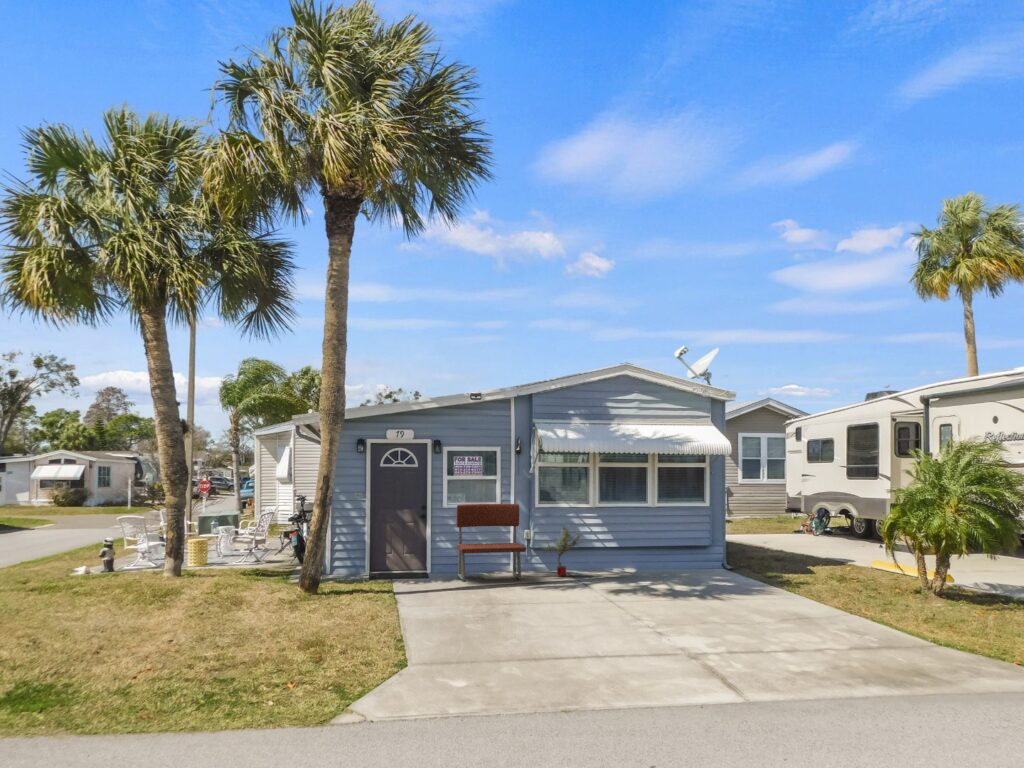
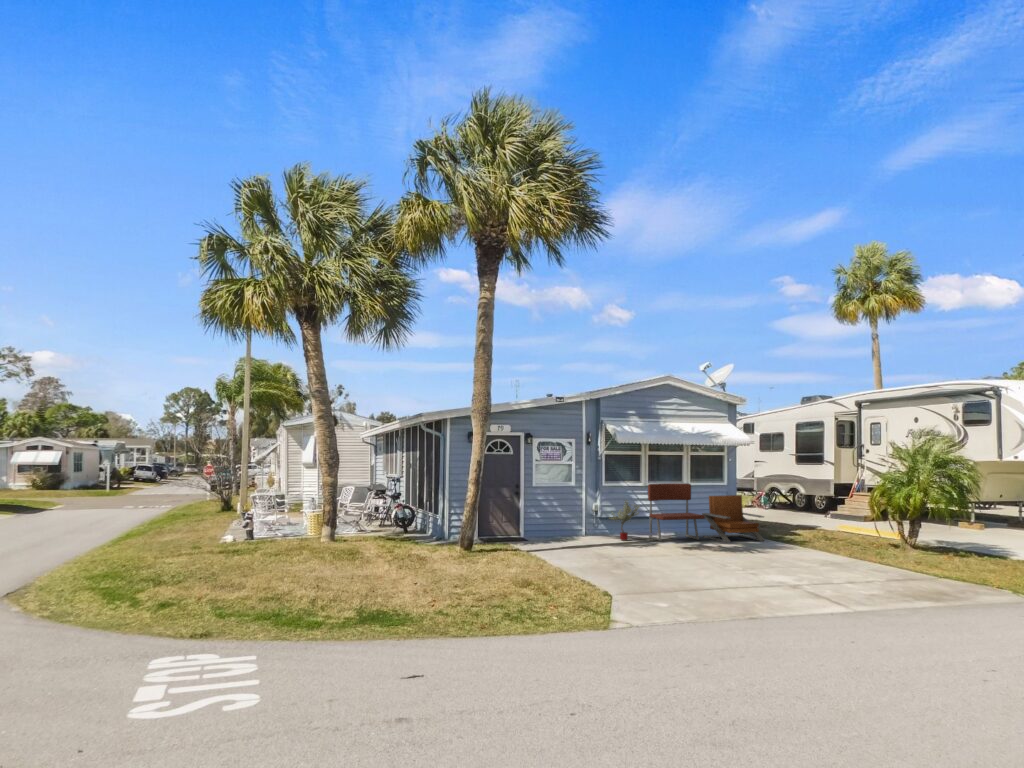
bench: present [456,504,526,581] -> present [648,483,705,541]
lounge chair: none [673,519,751,581] -> present [702,495,764,542]

